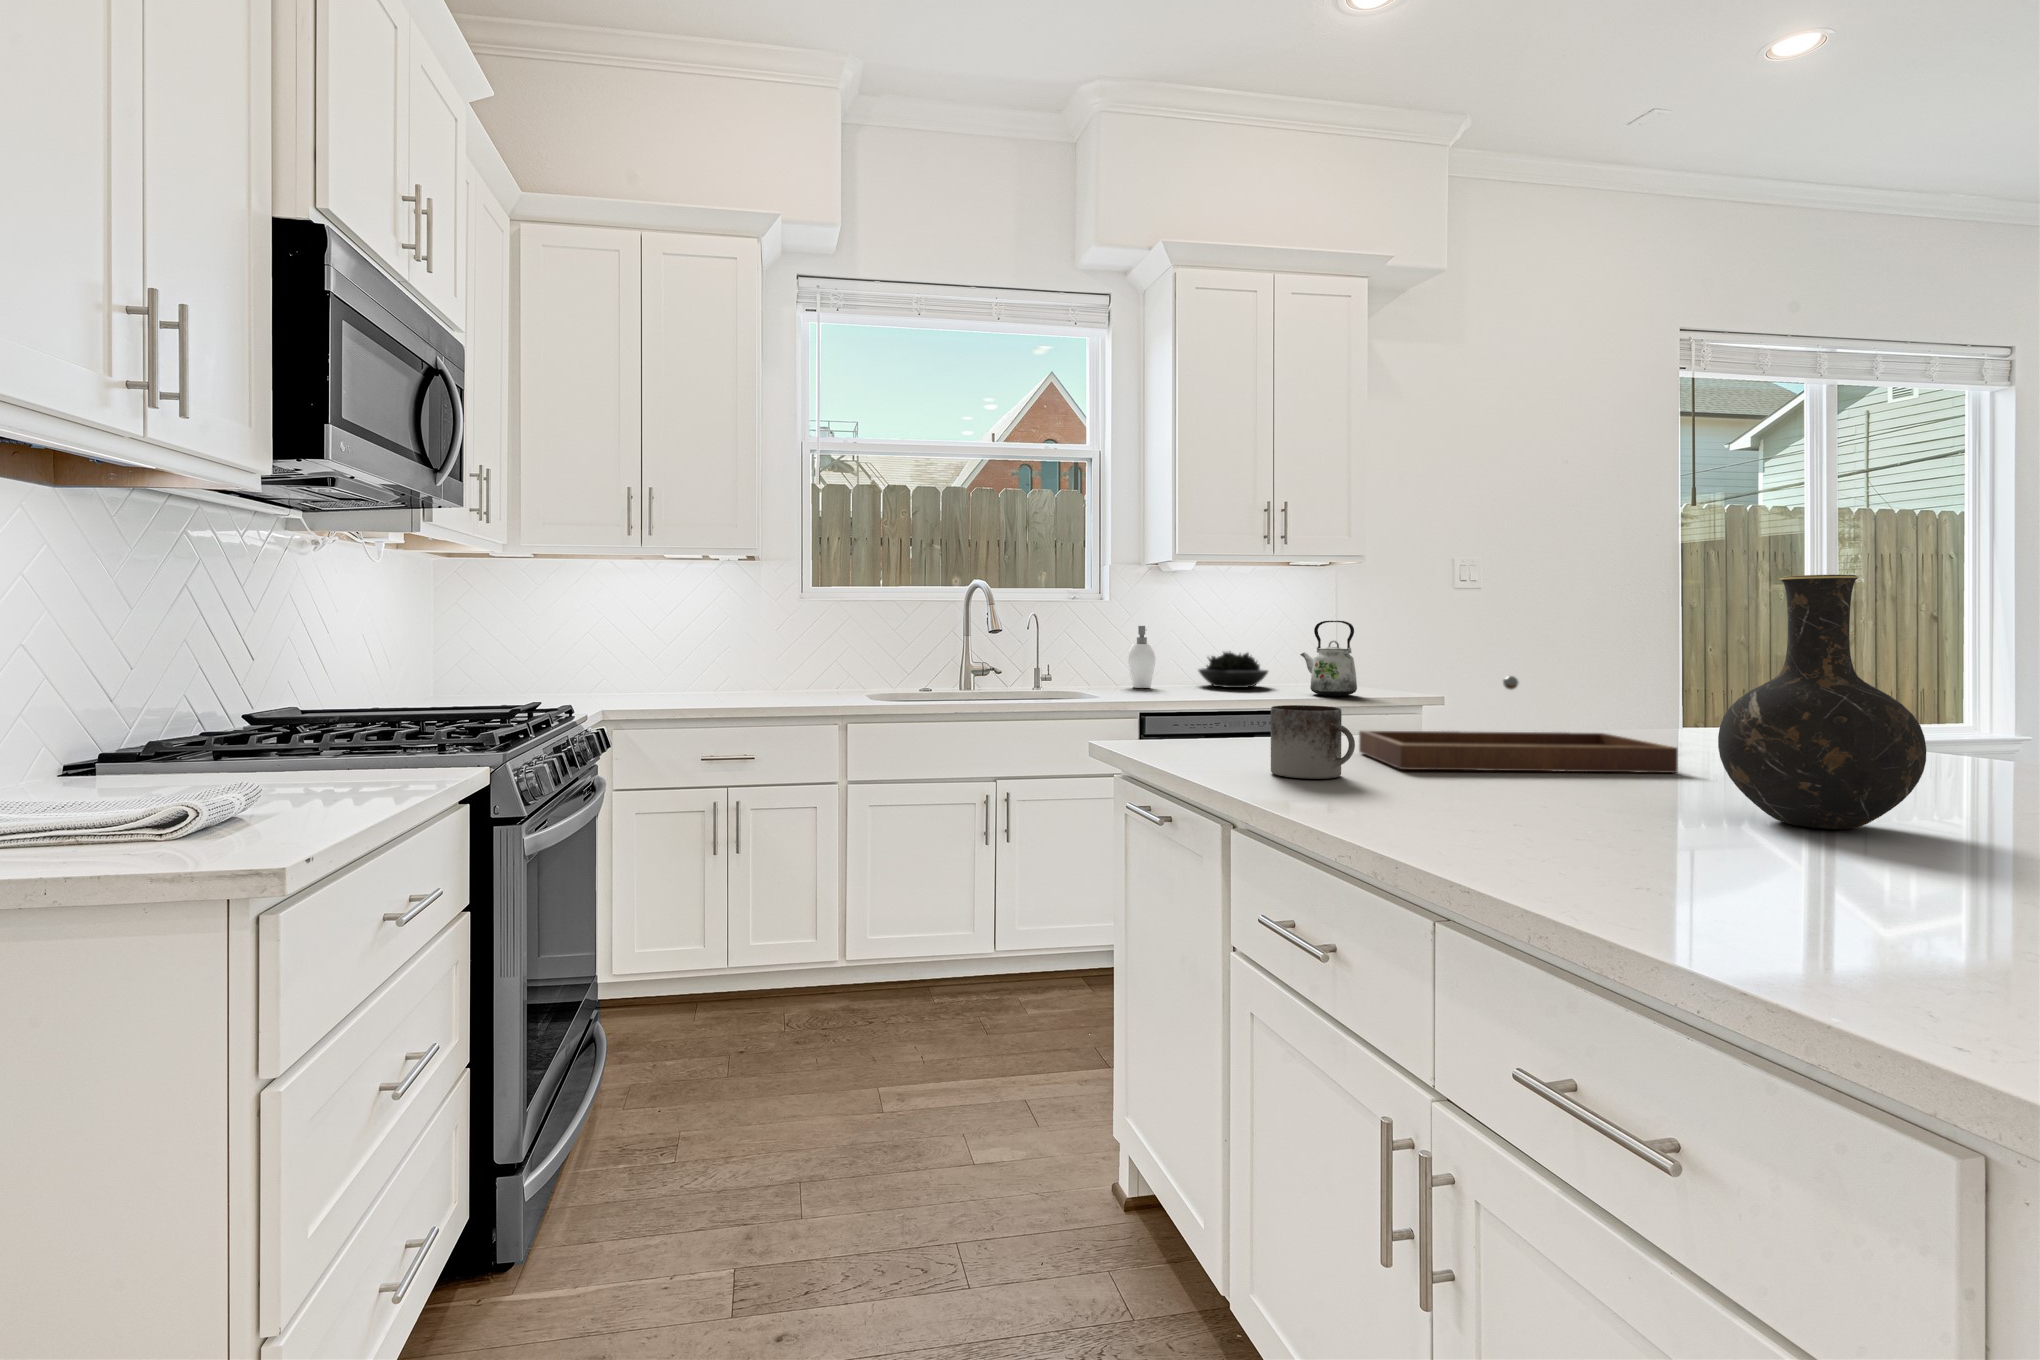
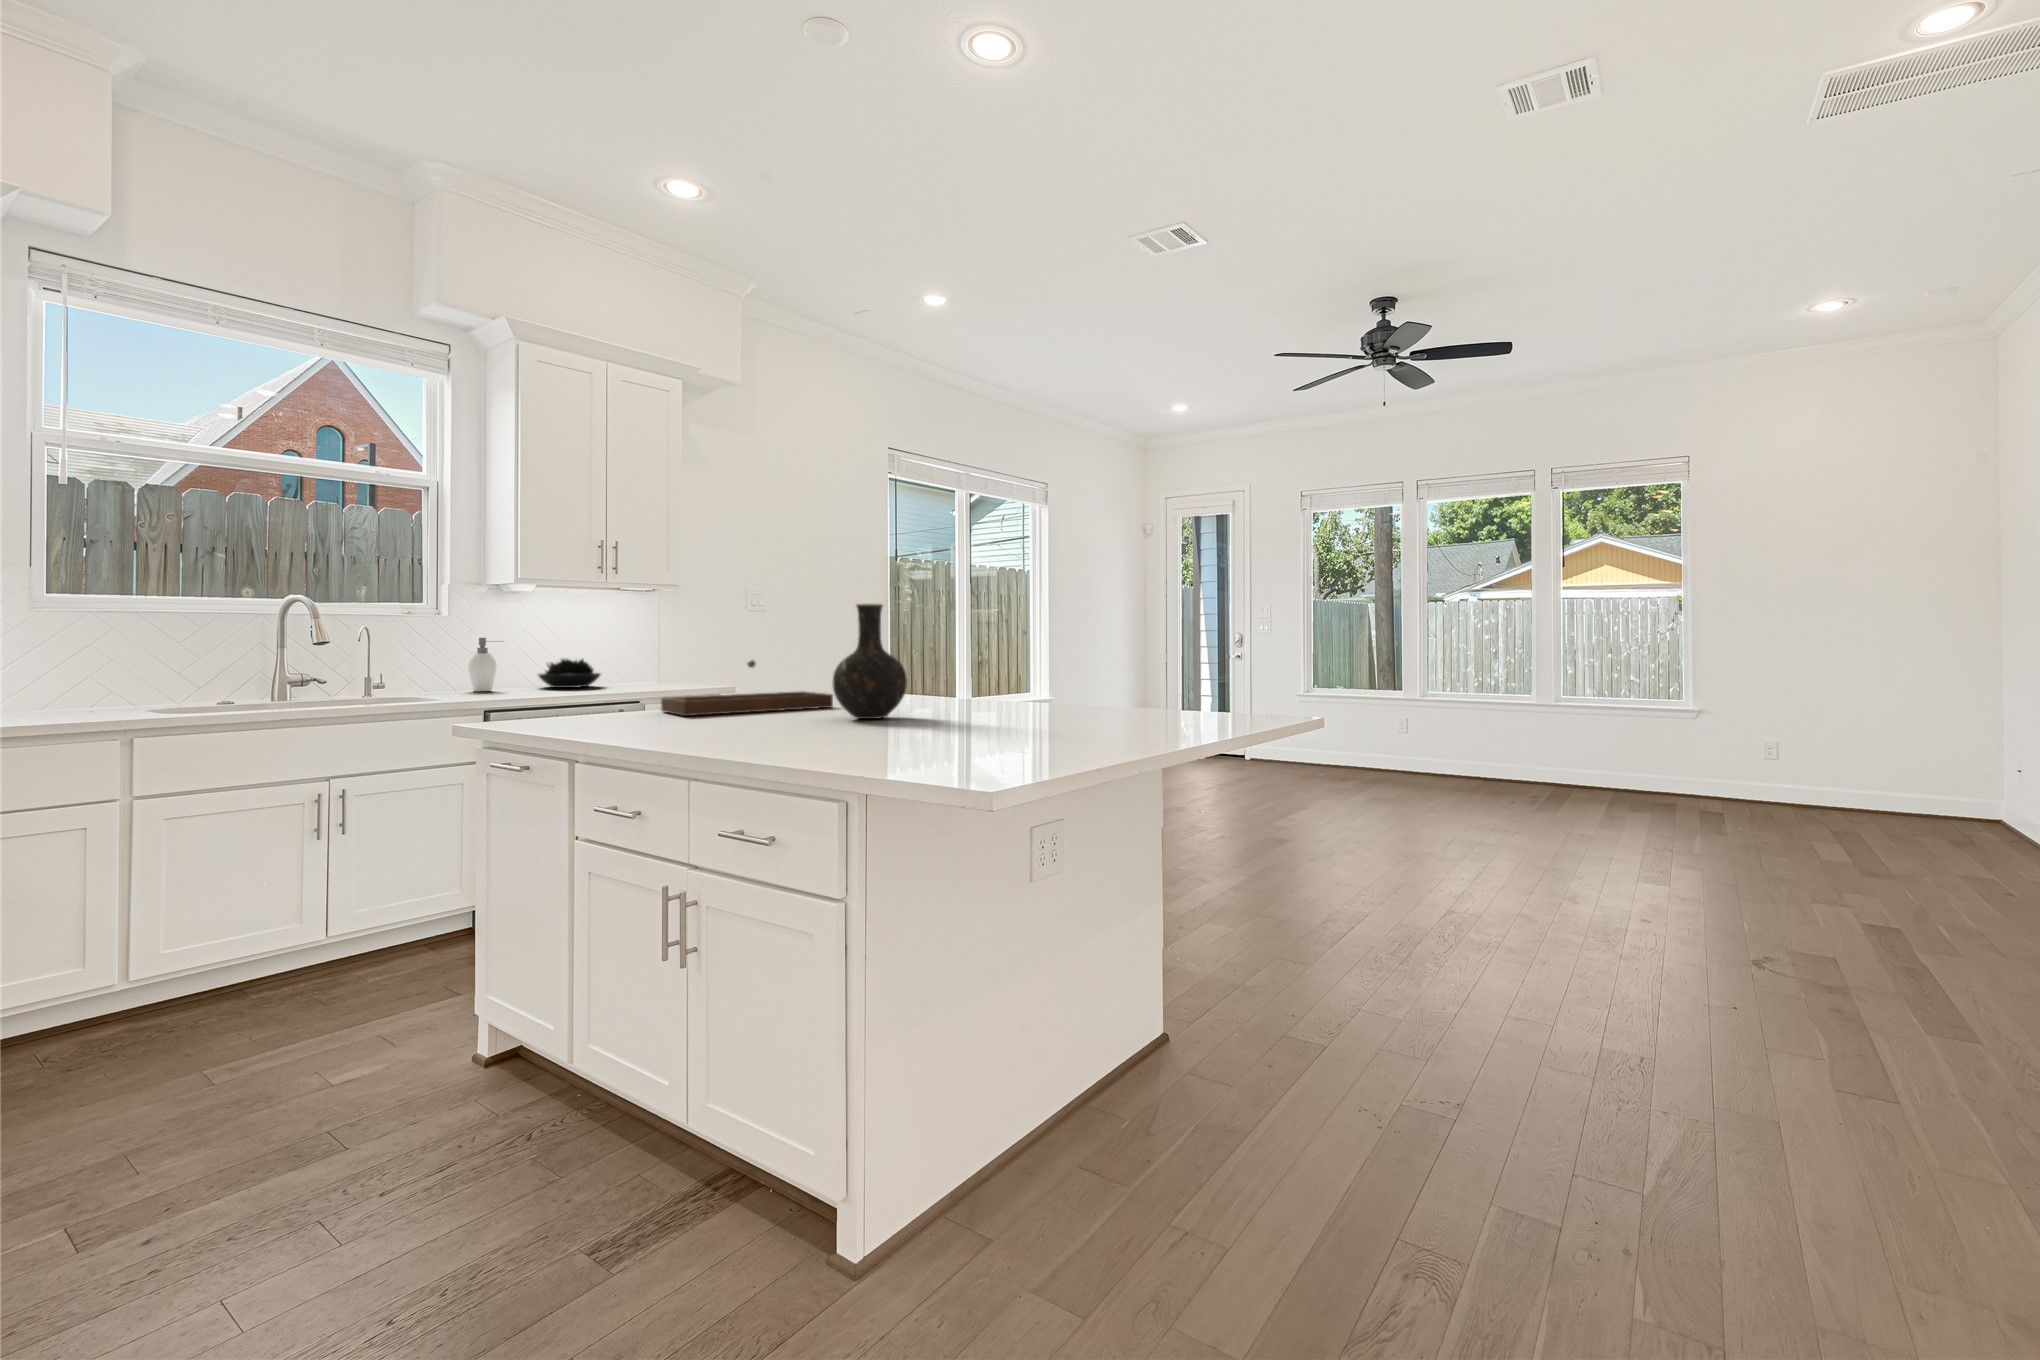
kettle: present [1300,621,1357,696] -> none [628,633,673,690]
mug: present [1271,705,1355,779] -> none [599,680,654,724]

